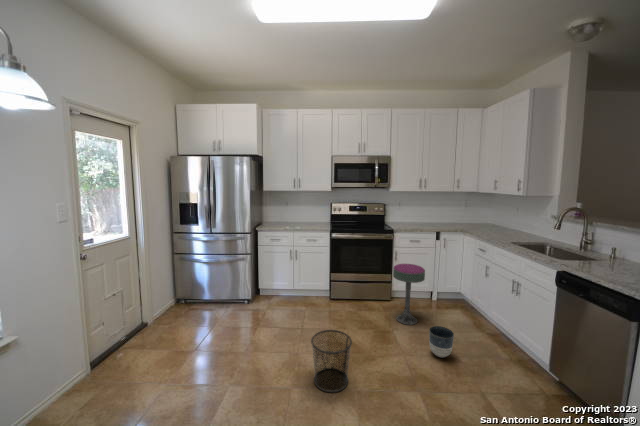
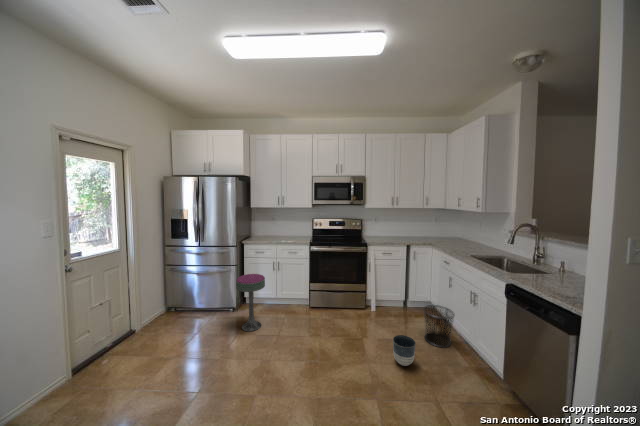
bar stool: present [393,264,425,325] -> present [236,274,265,331]
waste bin: present [311,330,352,392] -> present [424,305,454,347]

